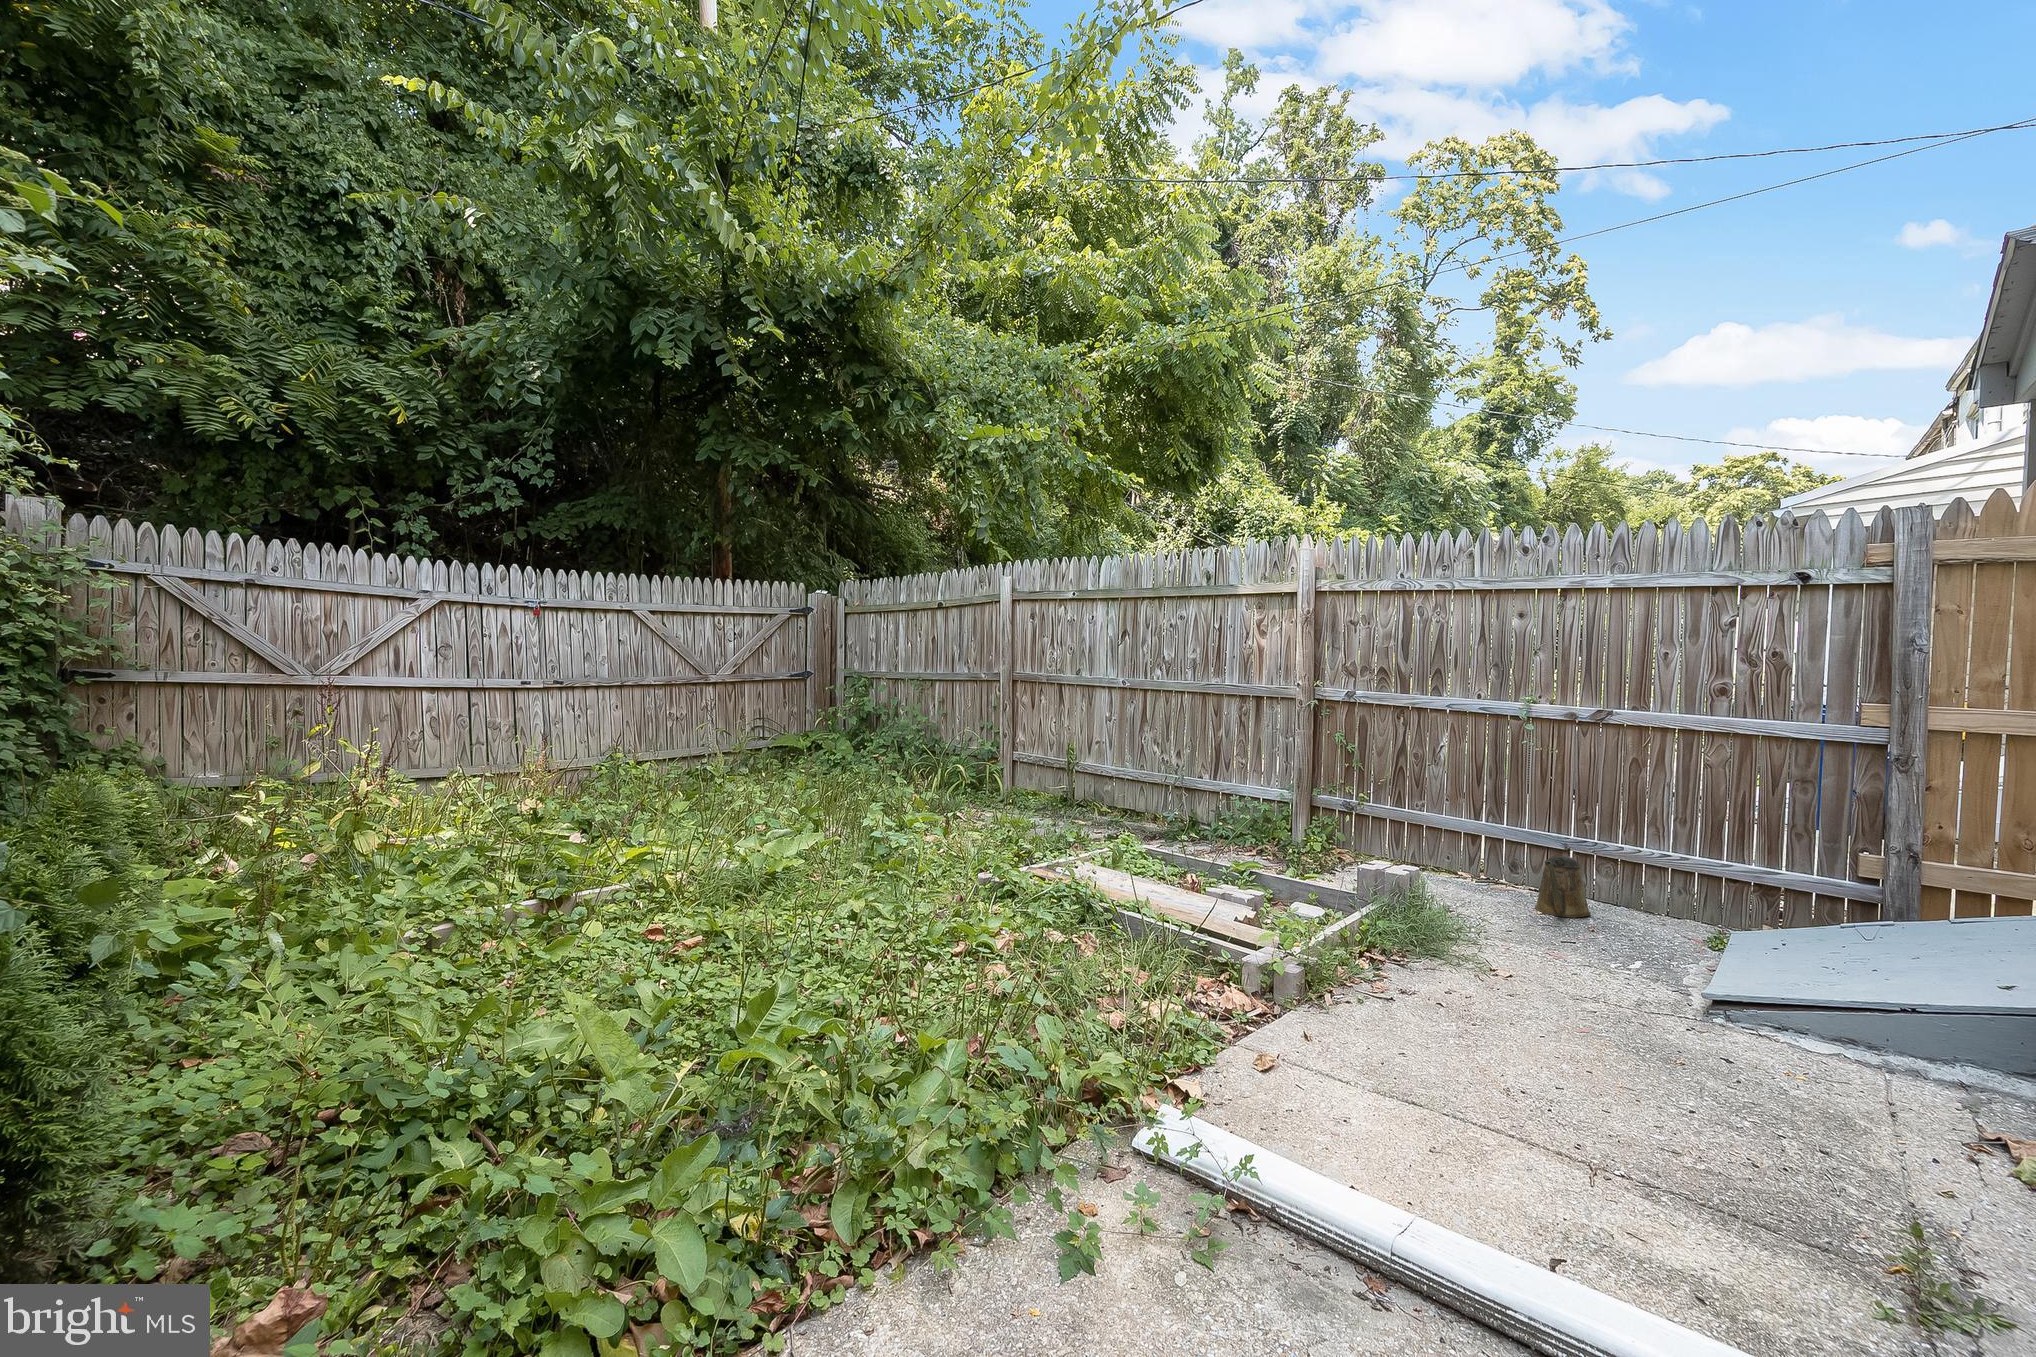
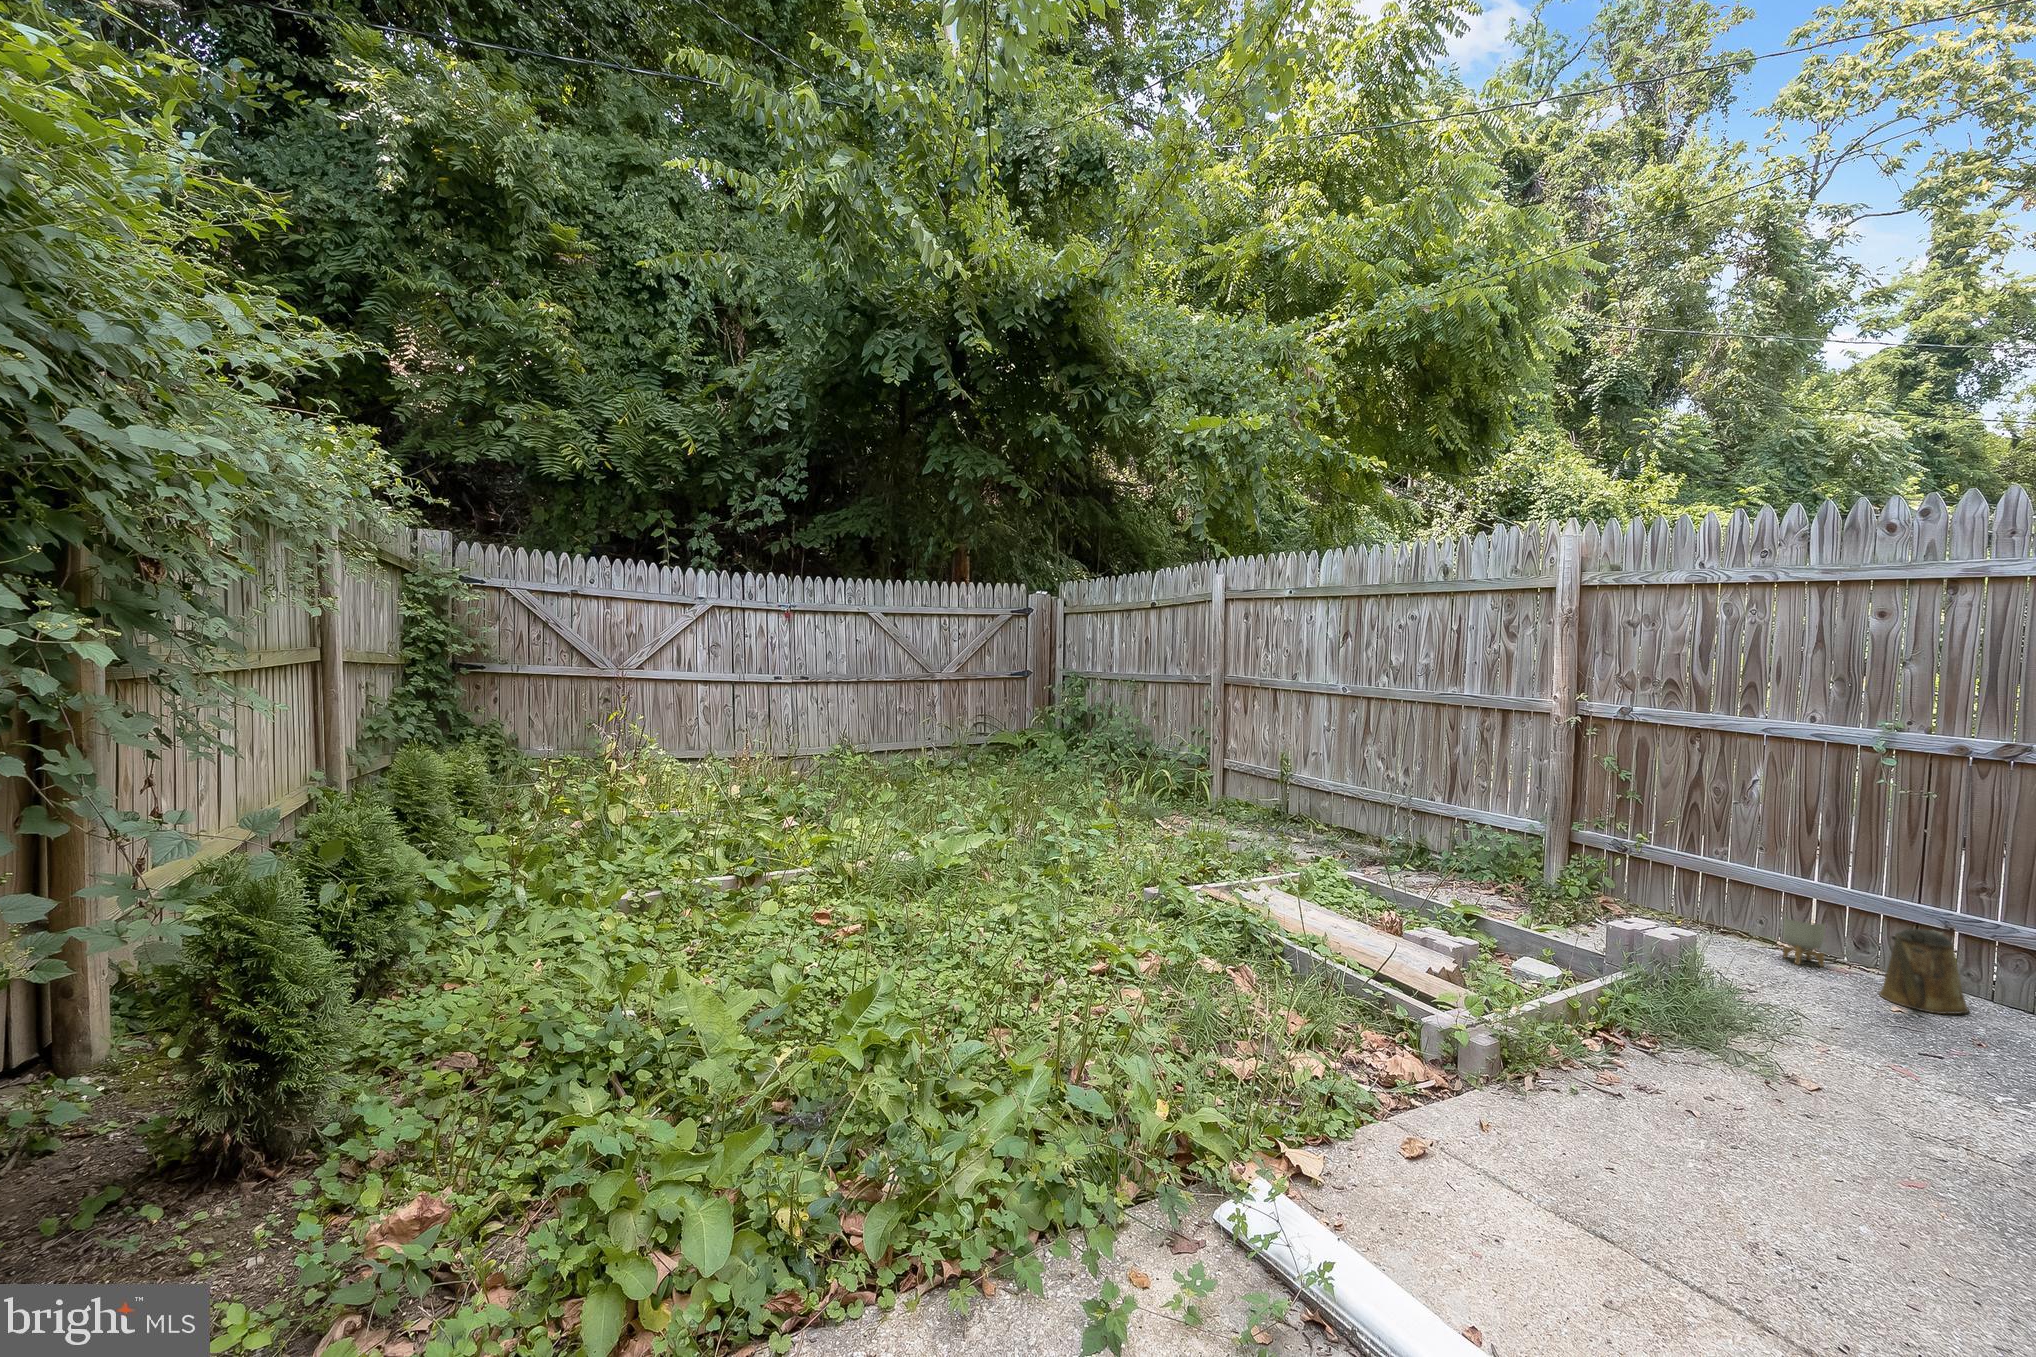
planter: none [1469,854,1497,893] -> present [1783,916,1825,967]

